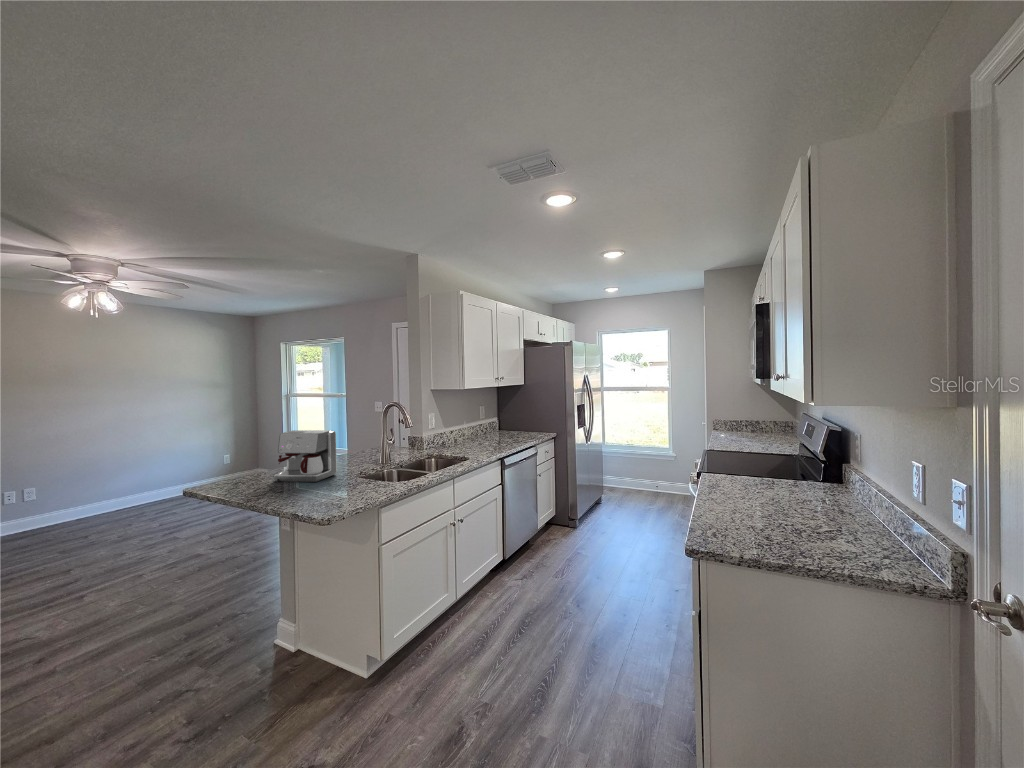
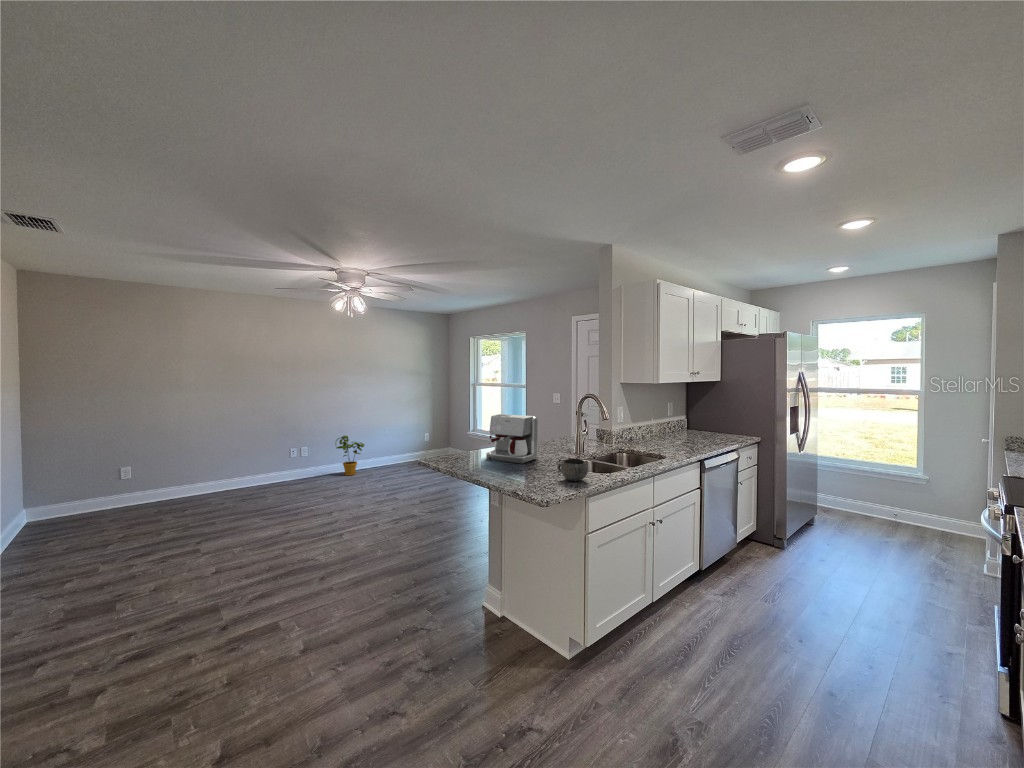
house plant: none [82,468,130,519] -> present [335,435,364,475]
decorative bowl: none [349,471,381,494] -> present [558,458,588,481]

